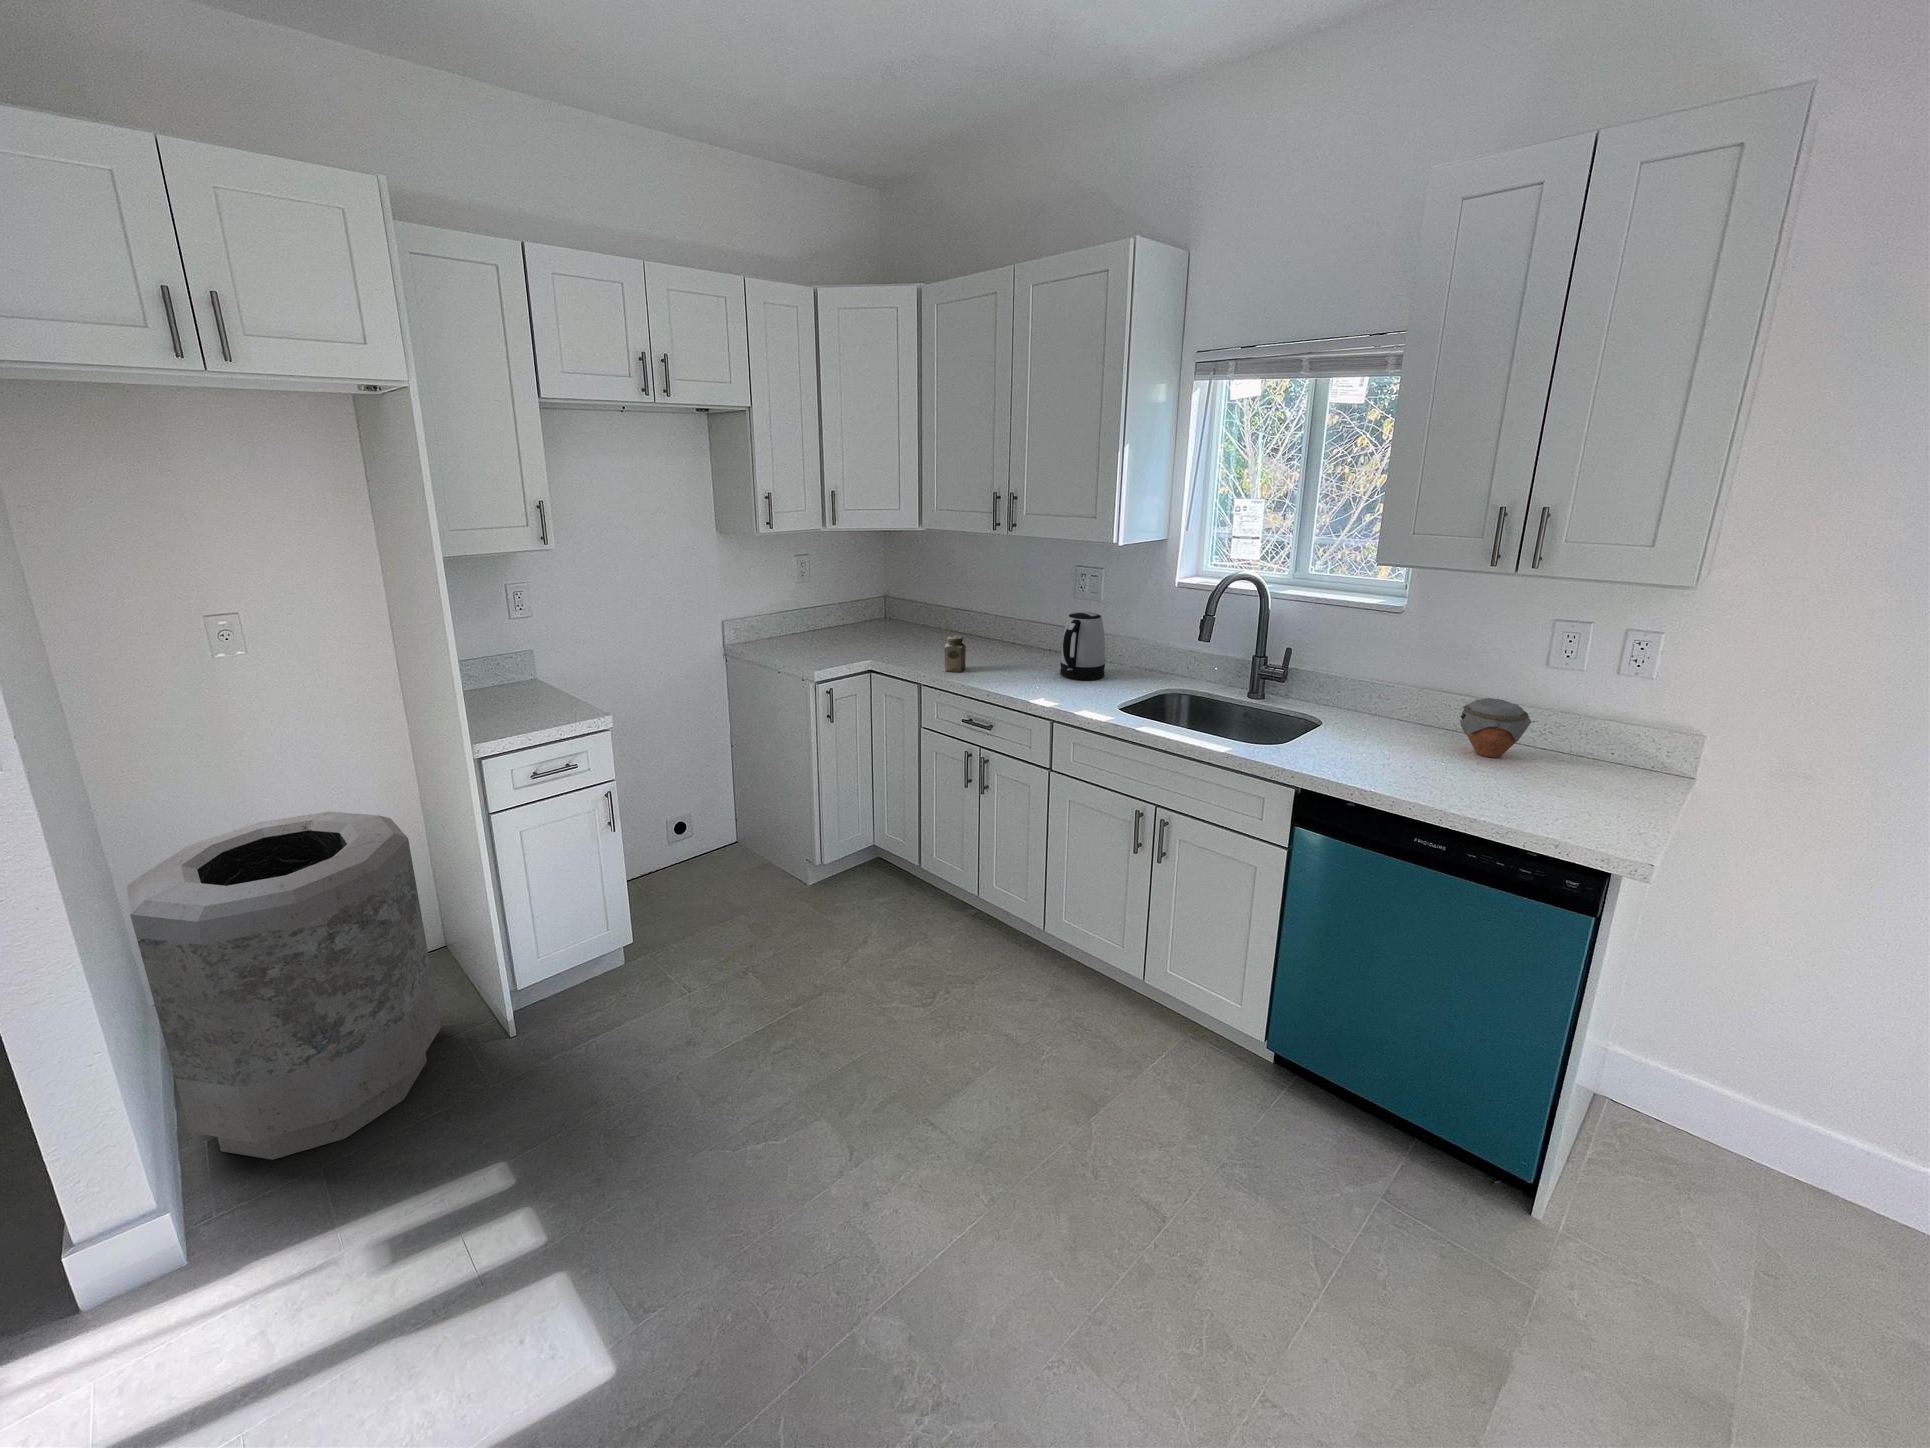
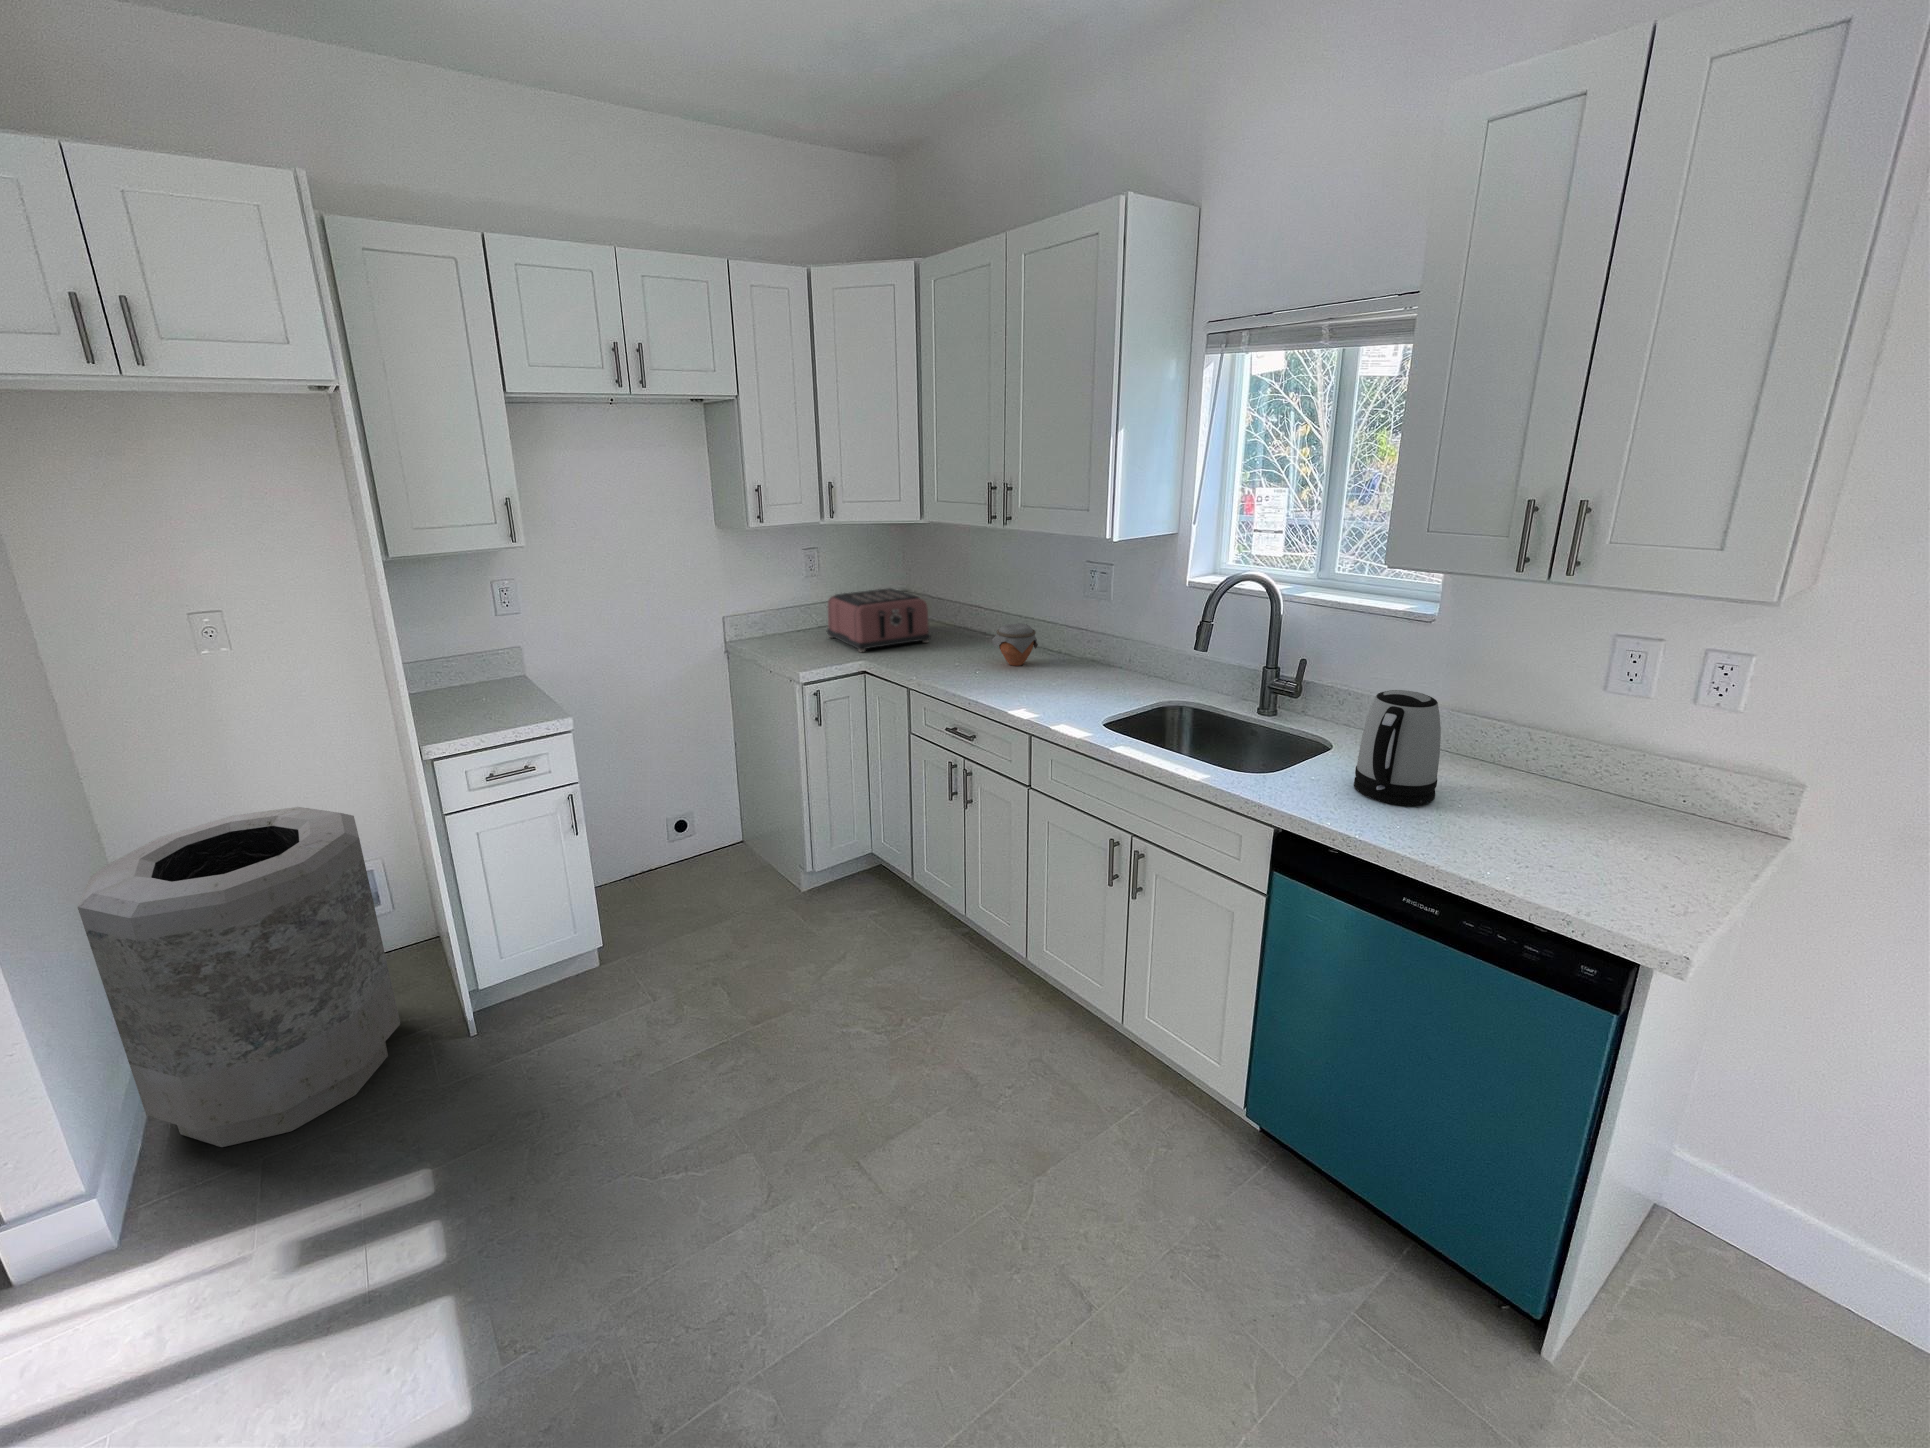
toaster: none [822,593,925,653] -> present [827,588,931,652]
kettle: present [1060,612,1105,680] -> present [1354,690,1441,805]
salt shaker: present [945,636,966,672] -> none [935,637,959,676]
jar: present [1460,698,1531,758] -> present [992,623,1038,666]

